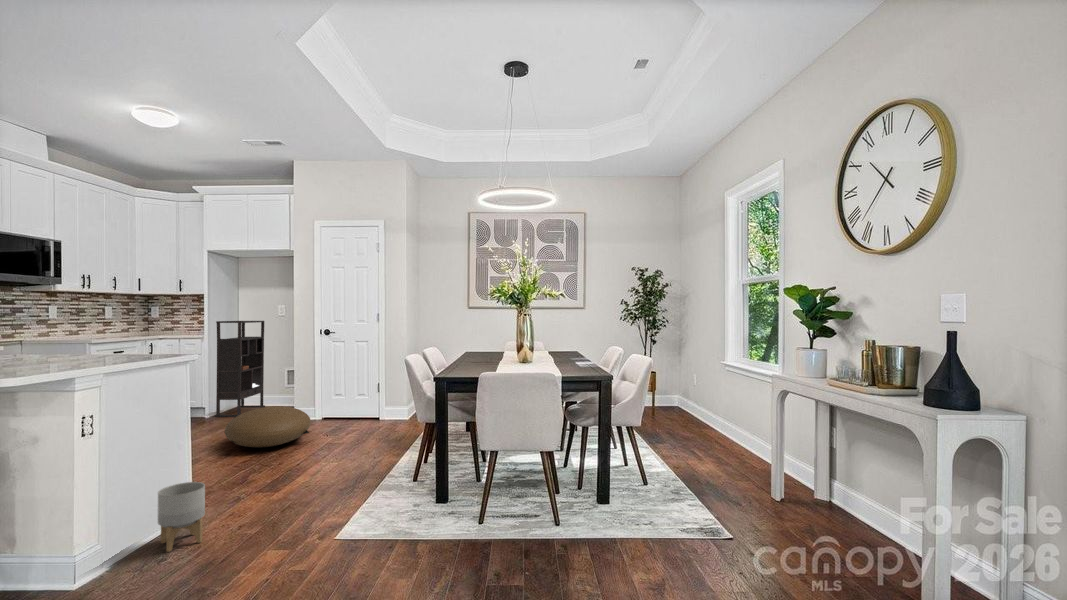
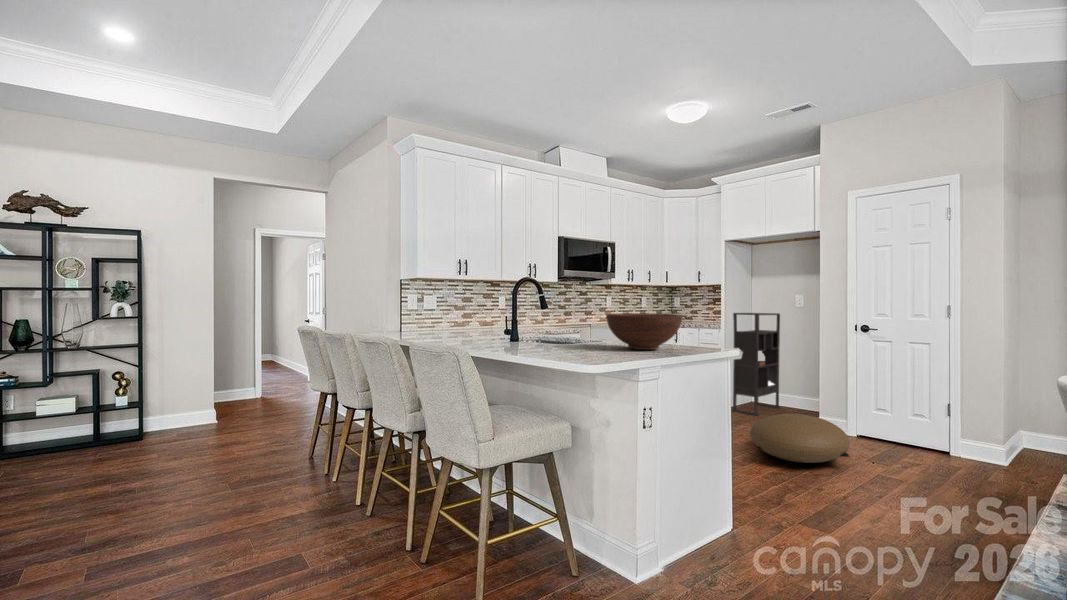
fruit bowl: none [38,324,136,361] -> present [606,313,682,350]
planter: present [158,482,205,552] -> none [704,497,752,577]

